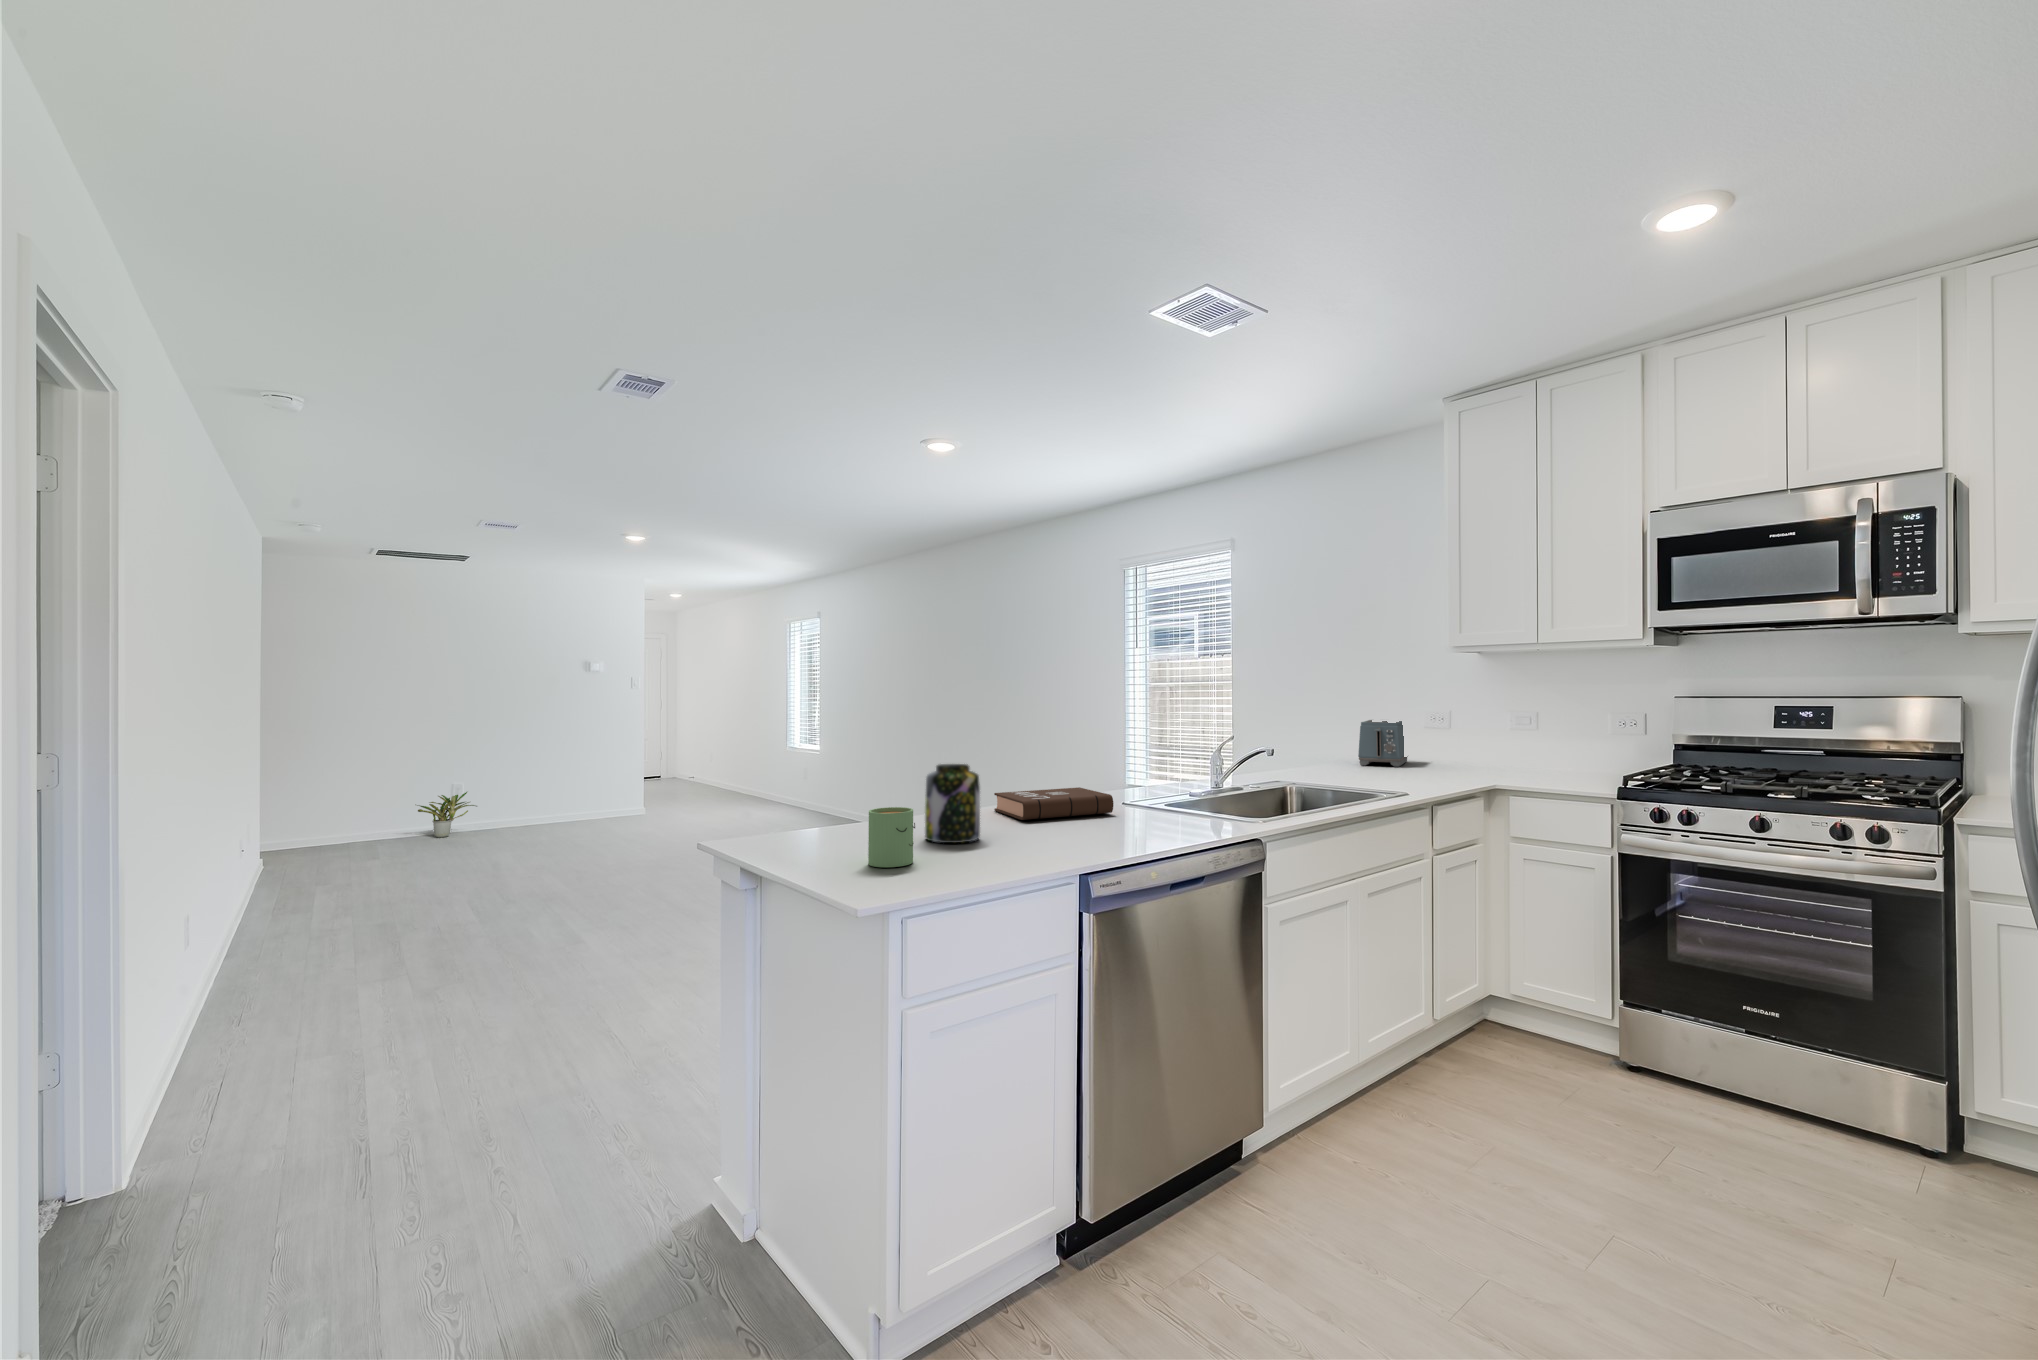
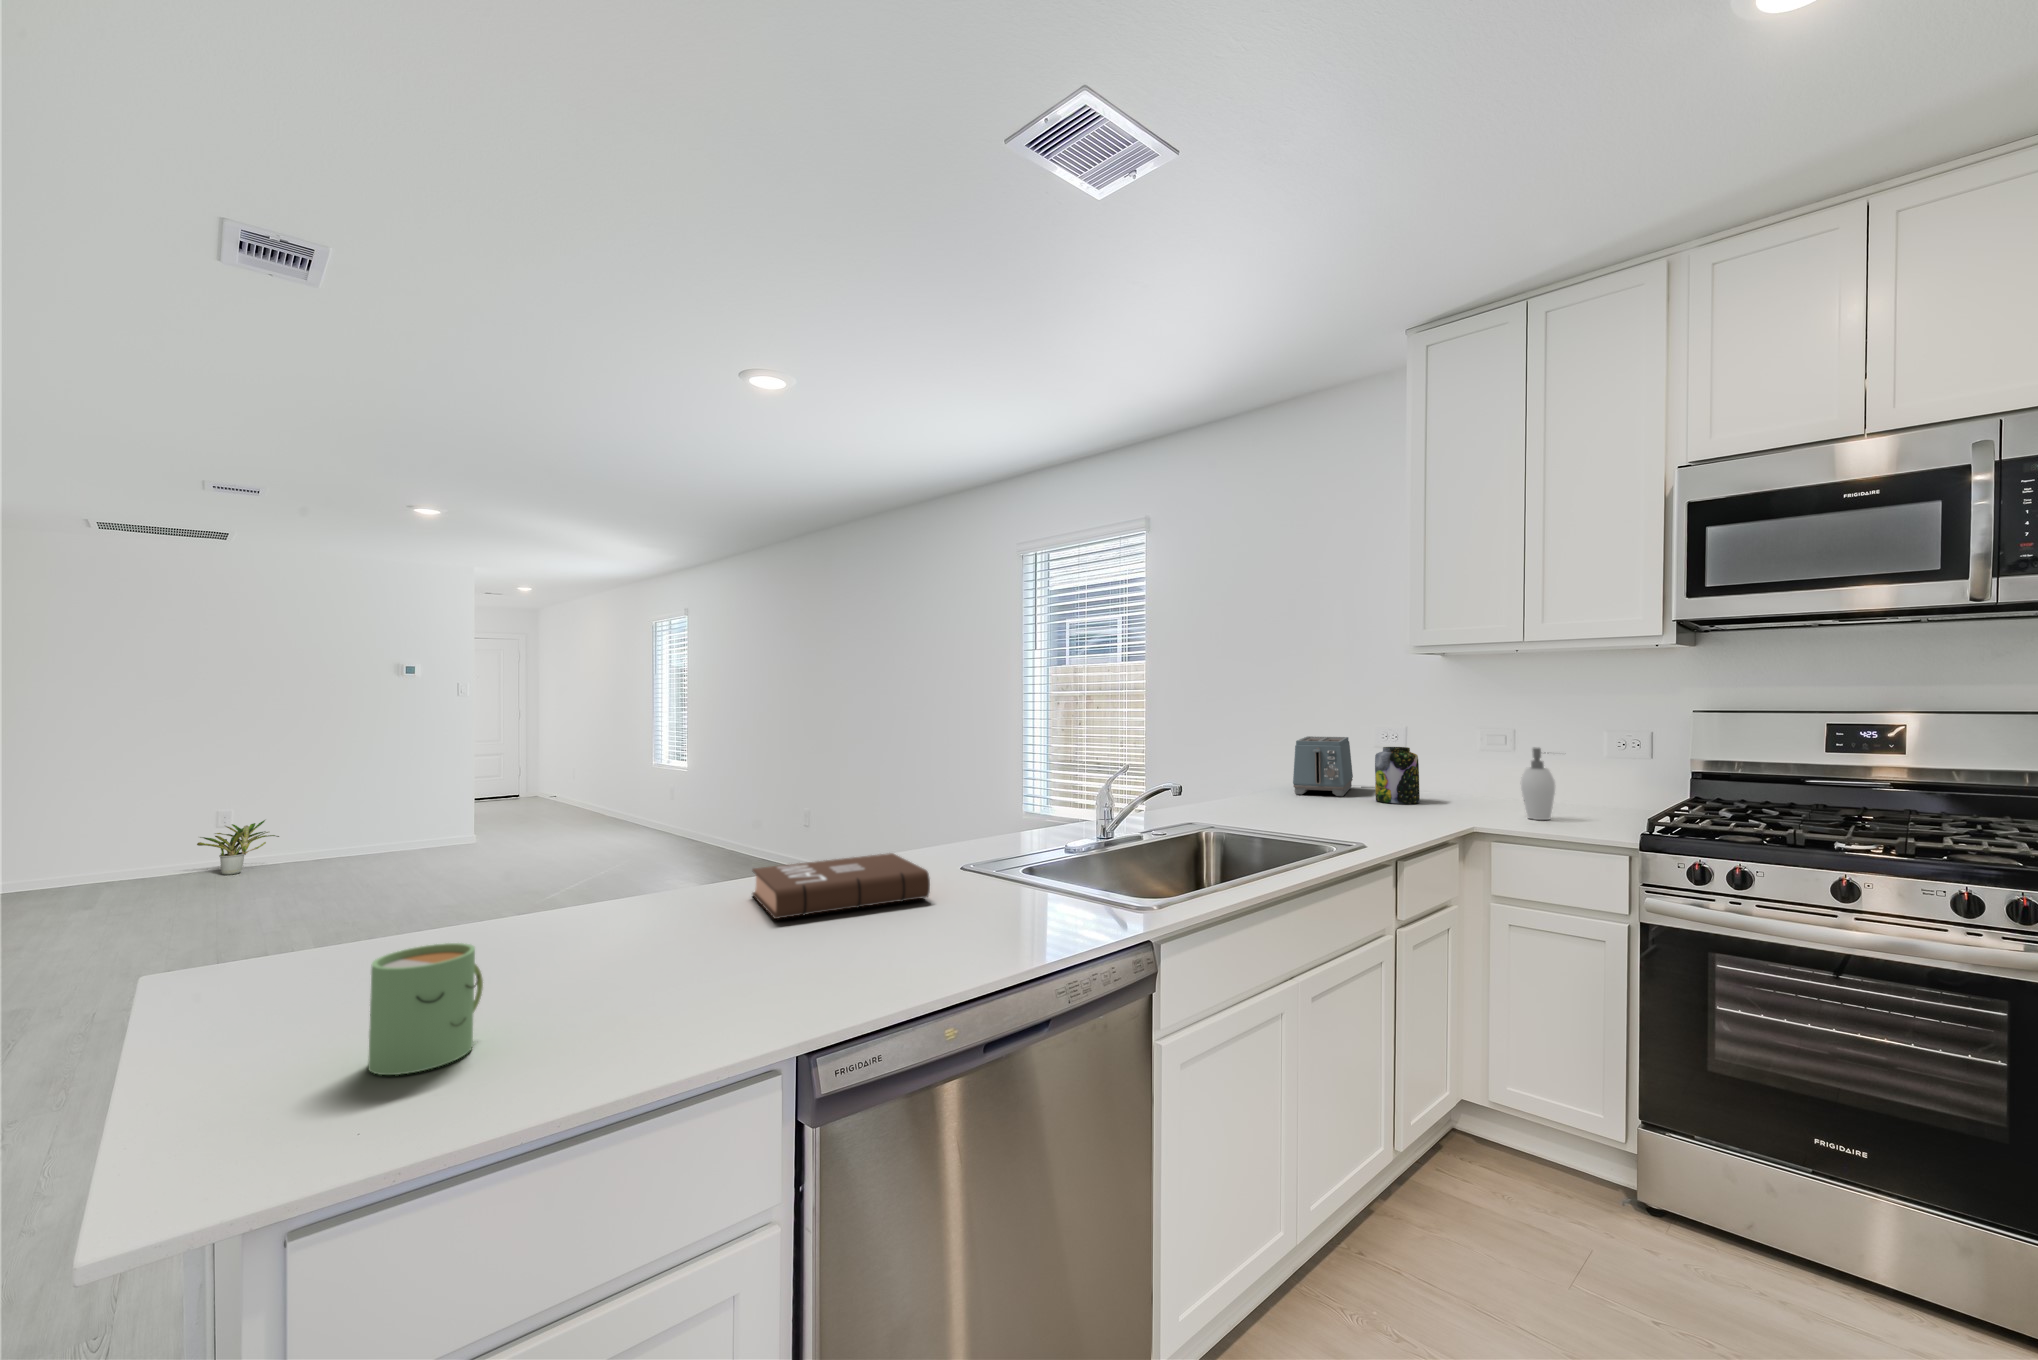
soap dispenser: none [1539,726,1573,782] -> present [1521,747,1555,820]
jar: present [925,764,980,843] -> present [1375,747,1420,804]

